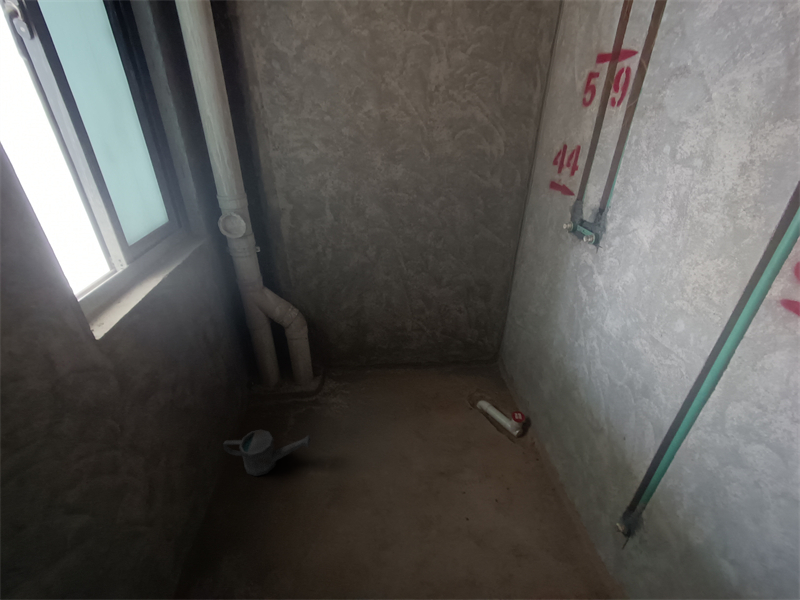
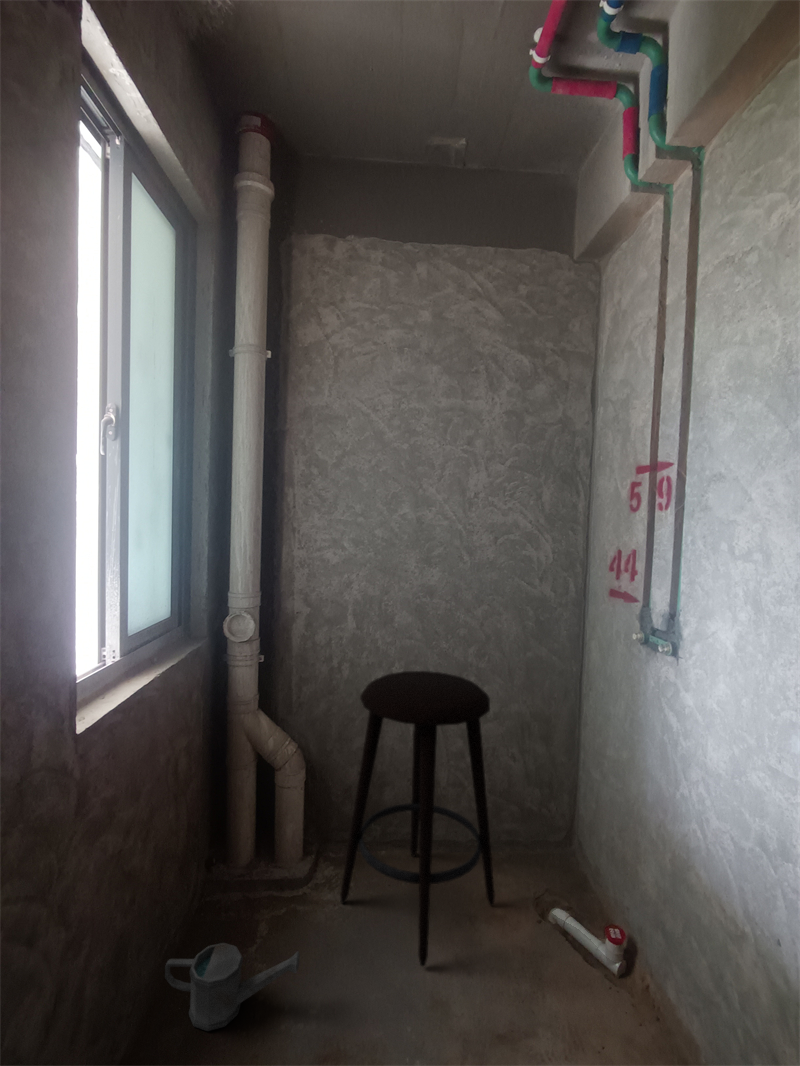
stool: none [341,248,444,436] -> present [340,671,495,966]

